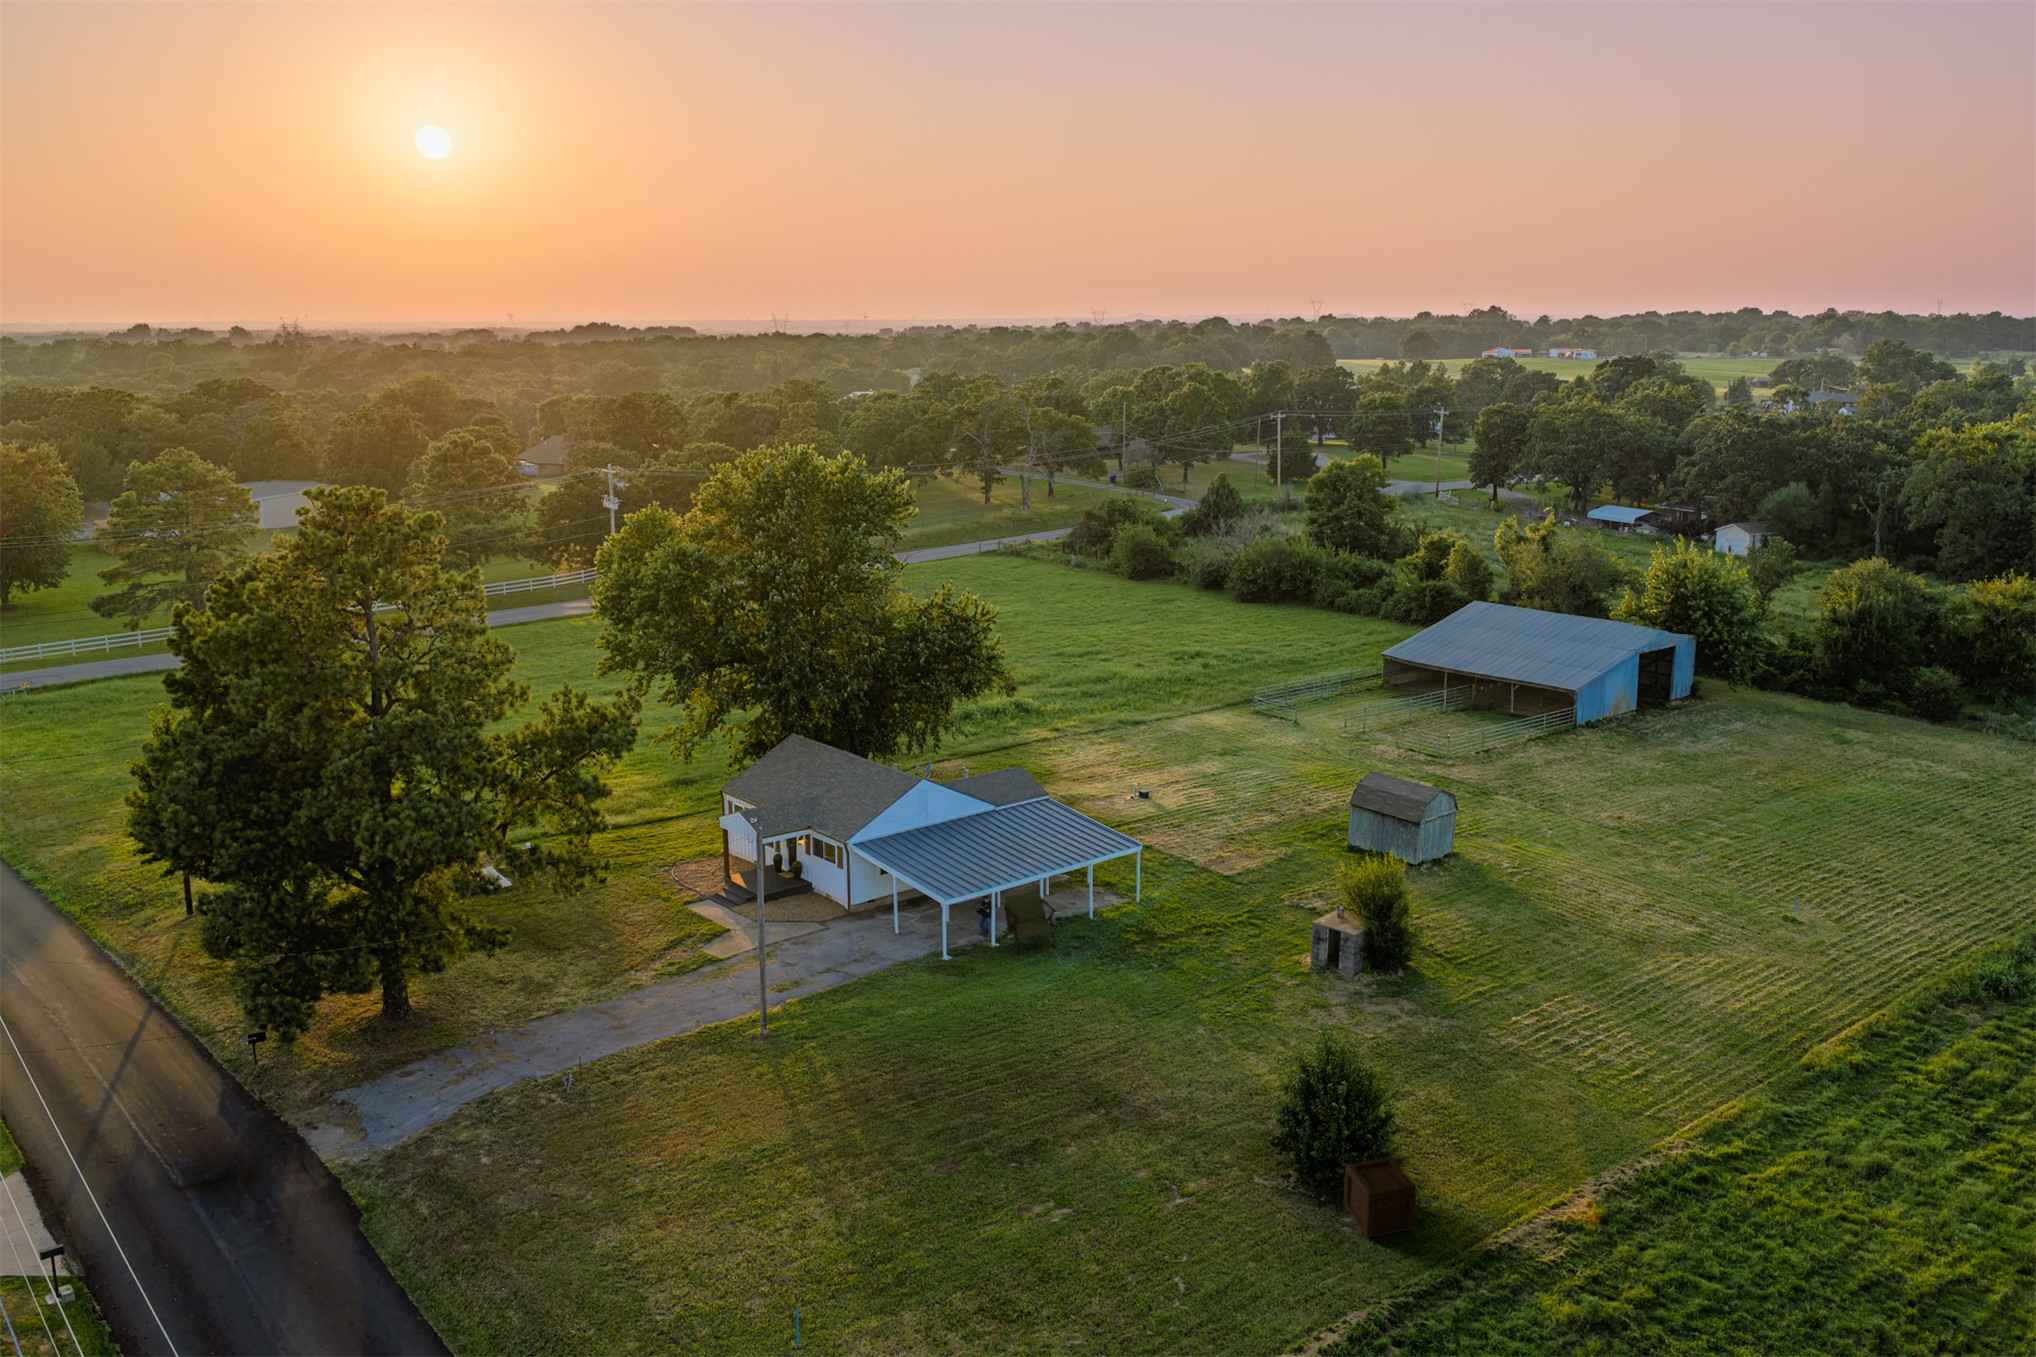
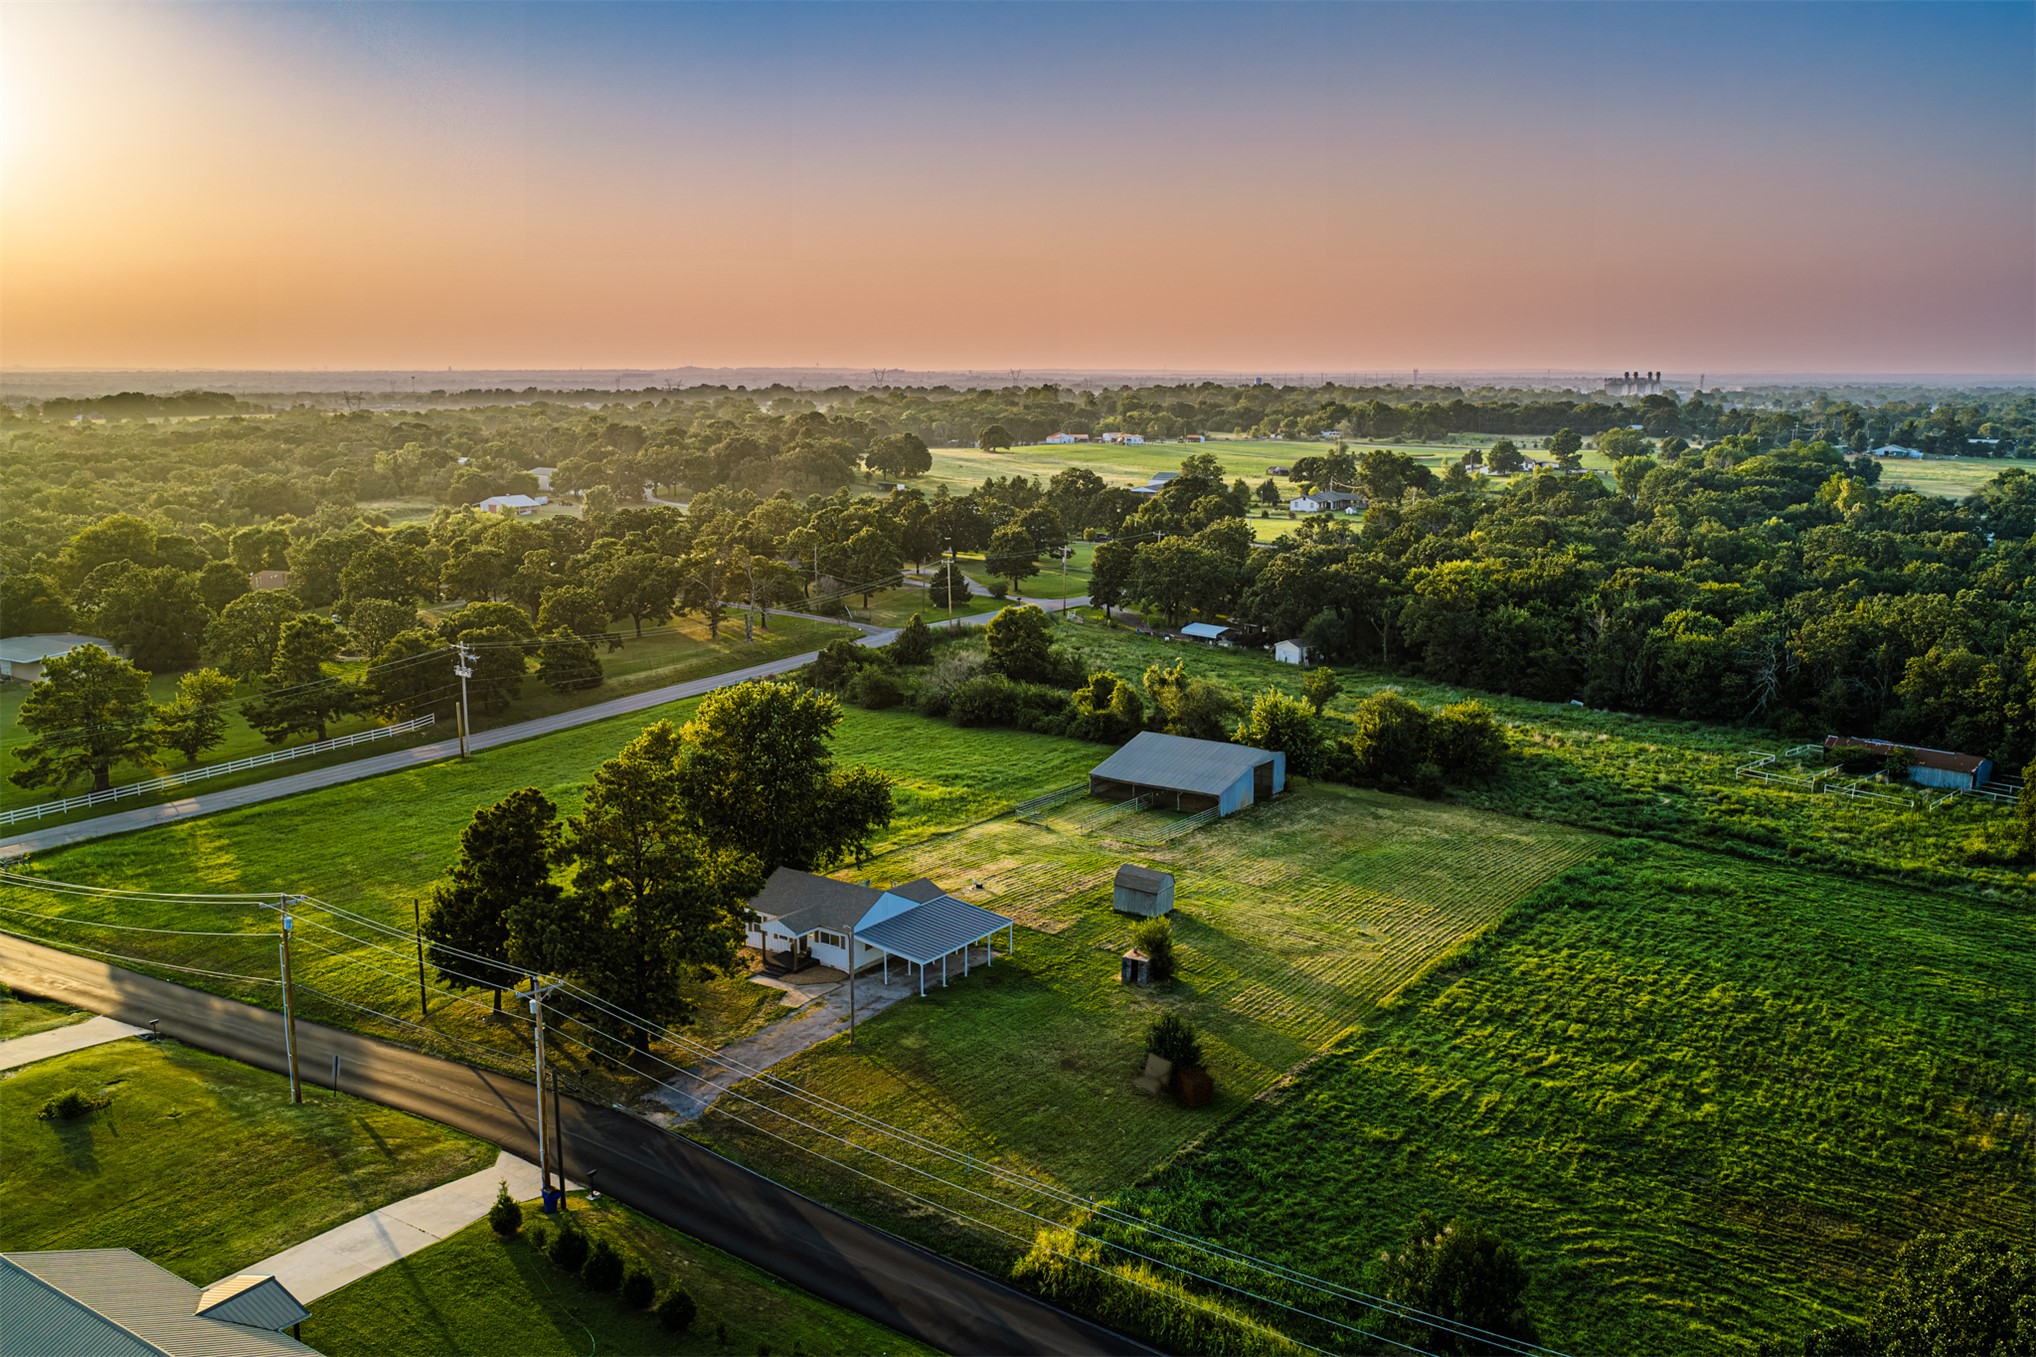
lounge chair: present [1004,889,1056,956] -> present [1133,1053,1173,1105]

